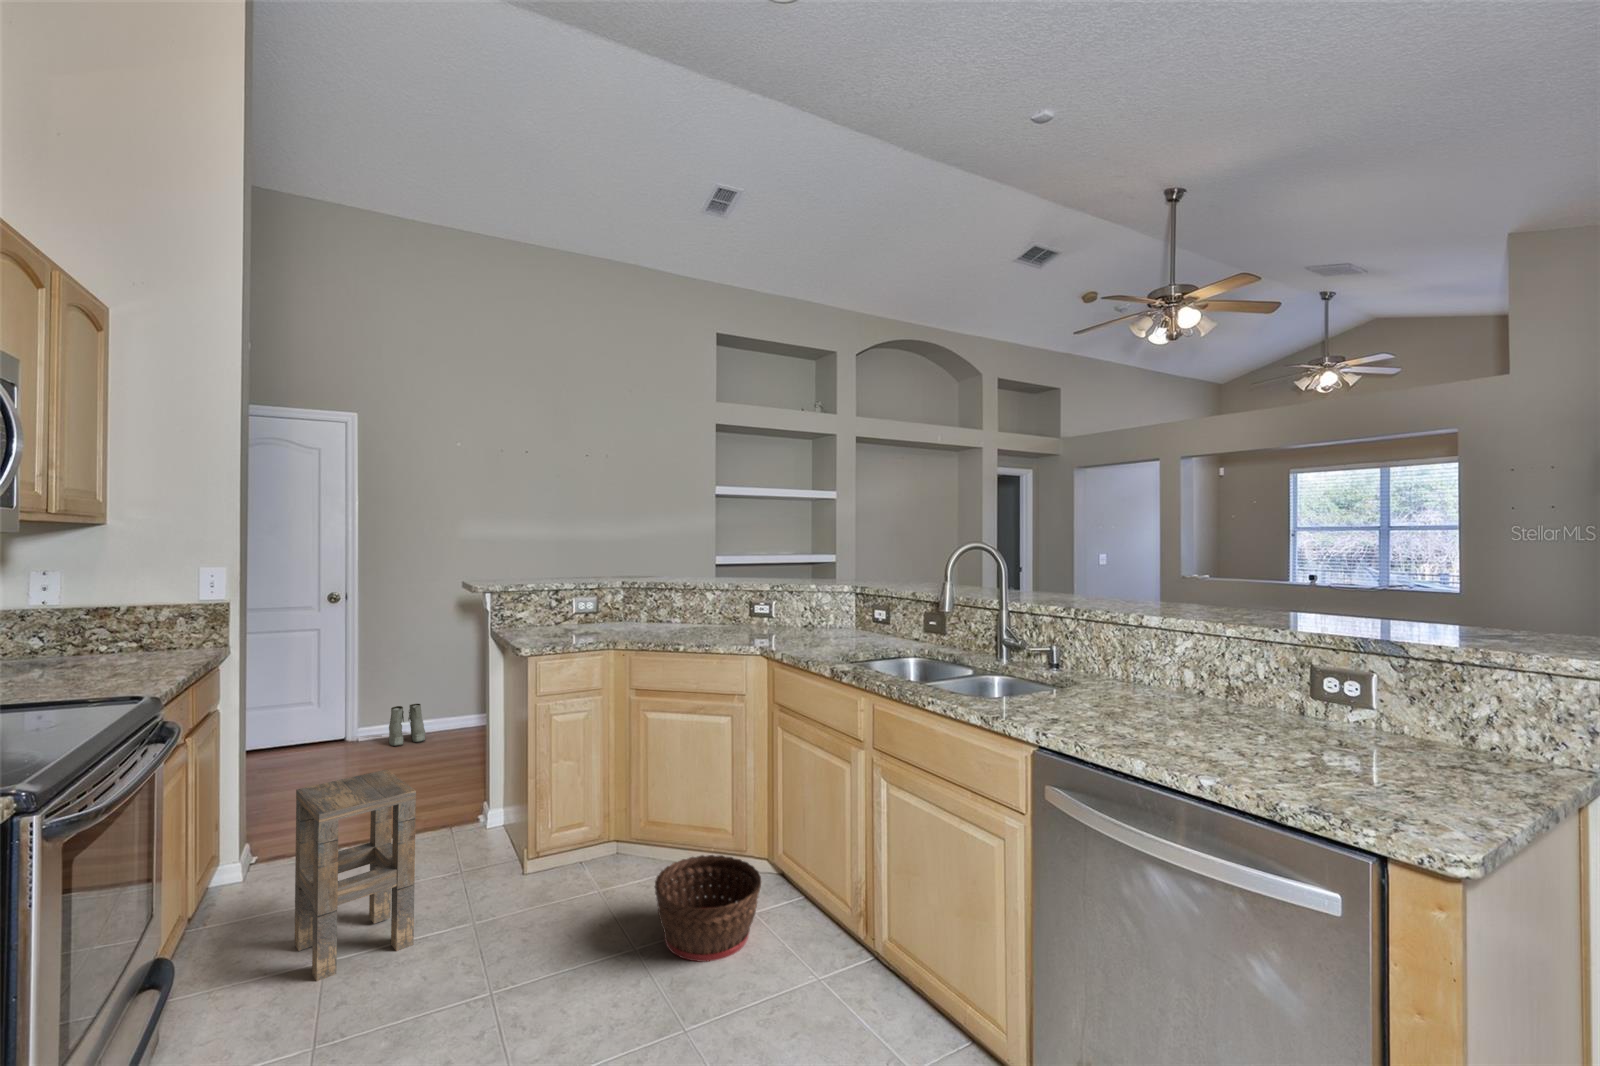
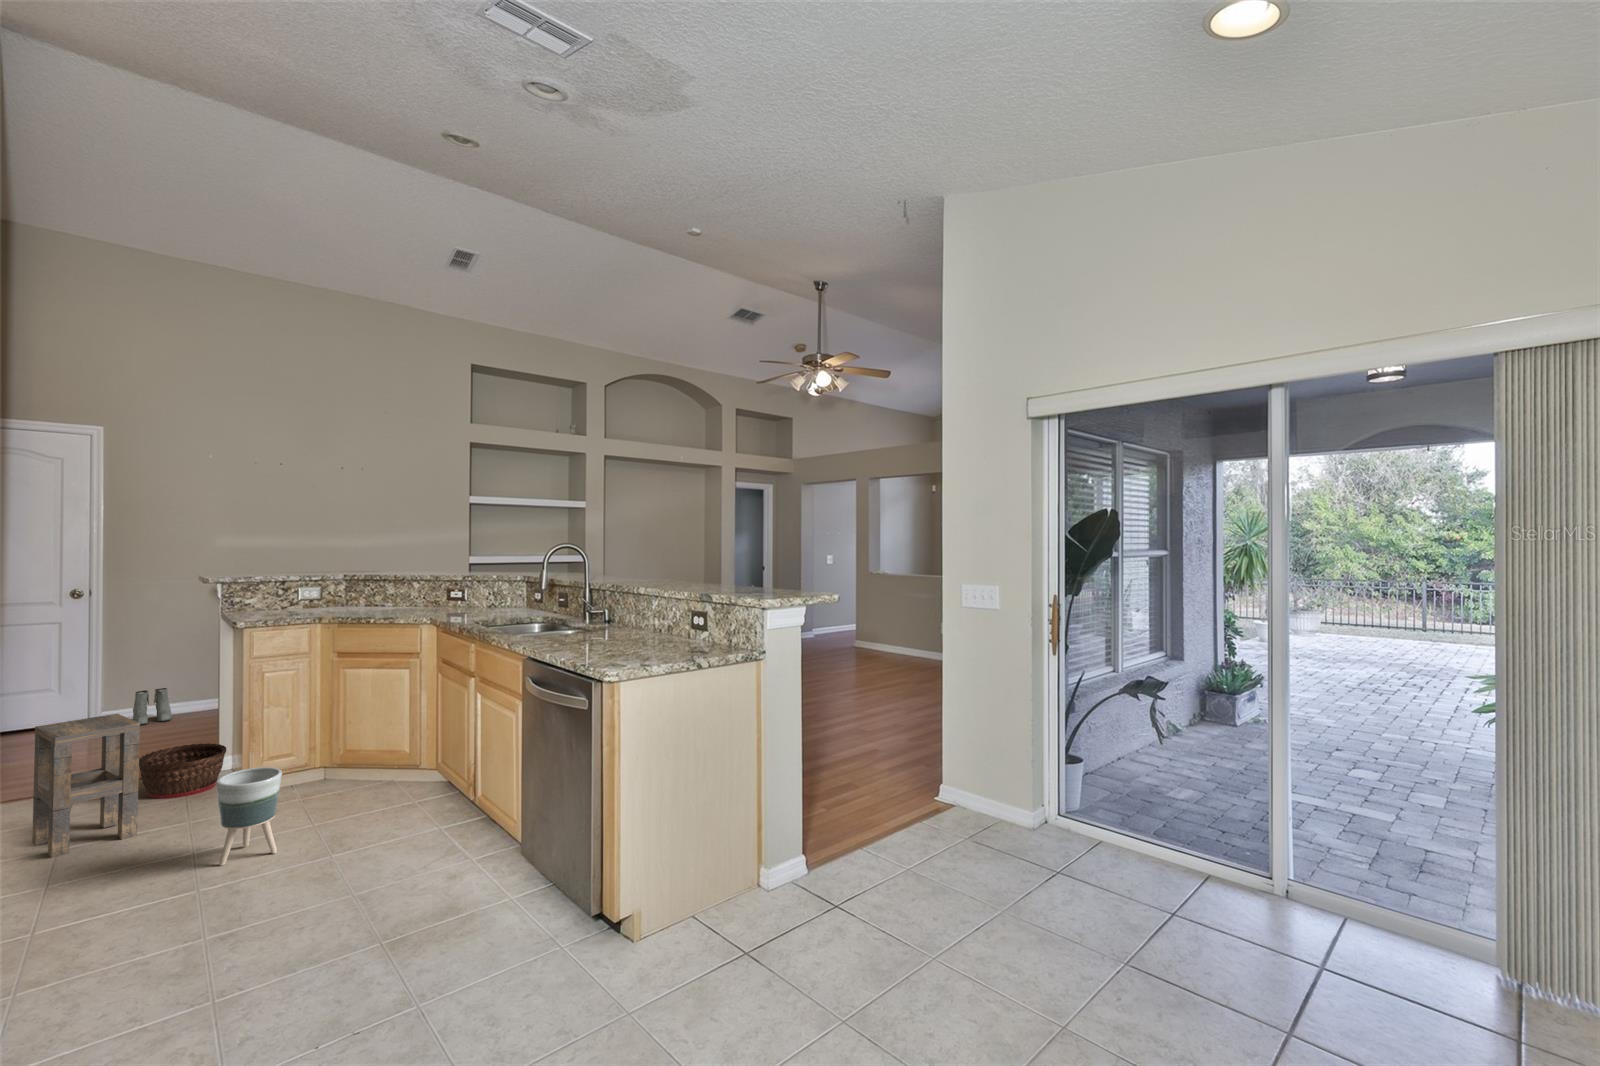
basket: present [655,855,761,962] -> present [139,743,226,799]
planter: none [521,873,603,1031] -> present [216,767,282,866]

